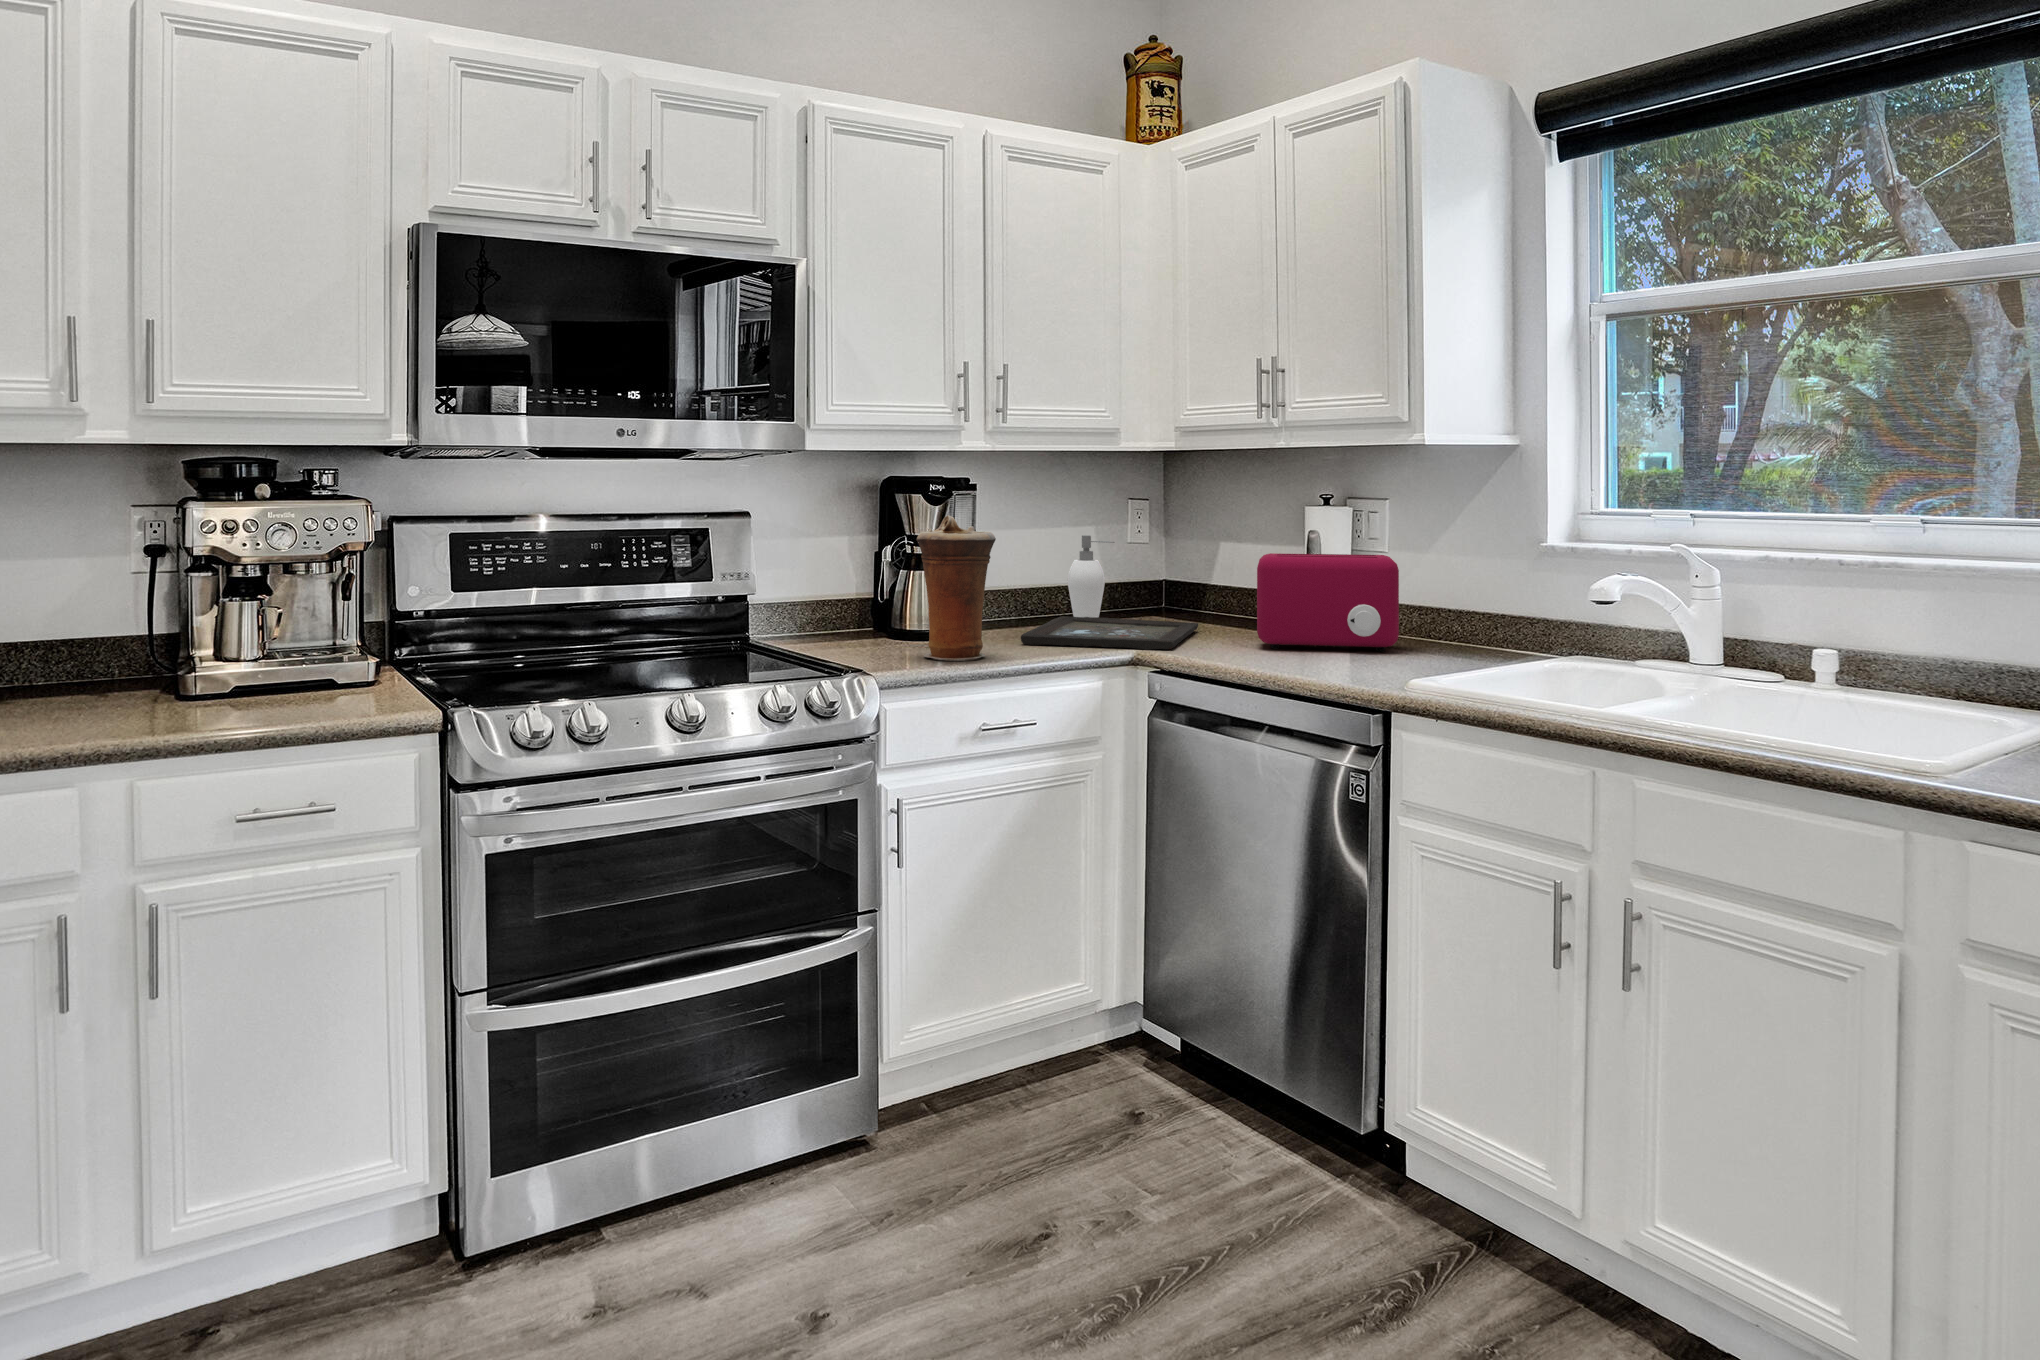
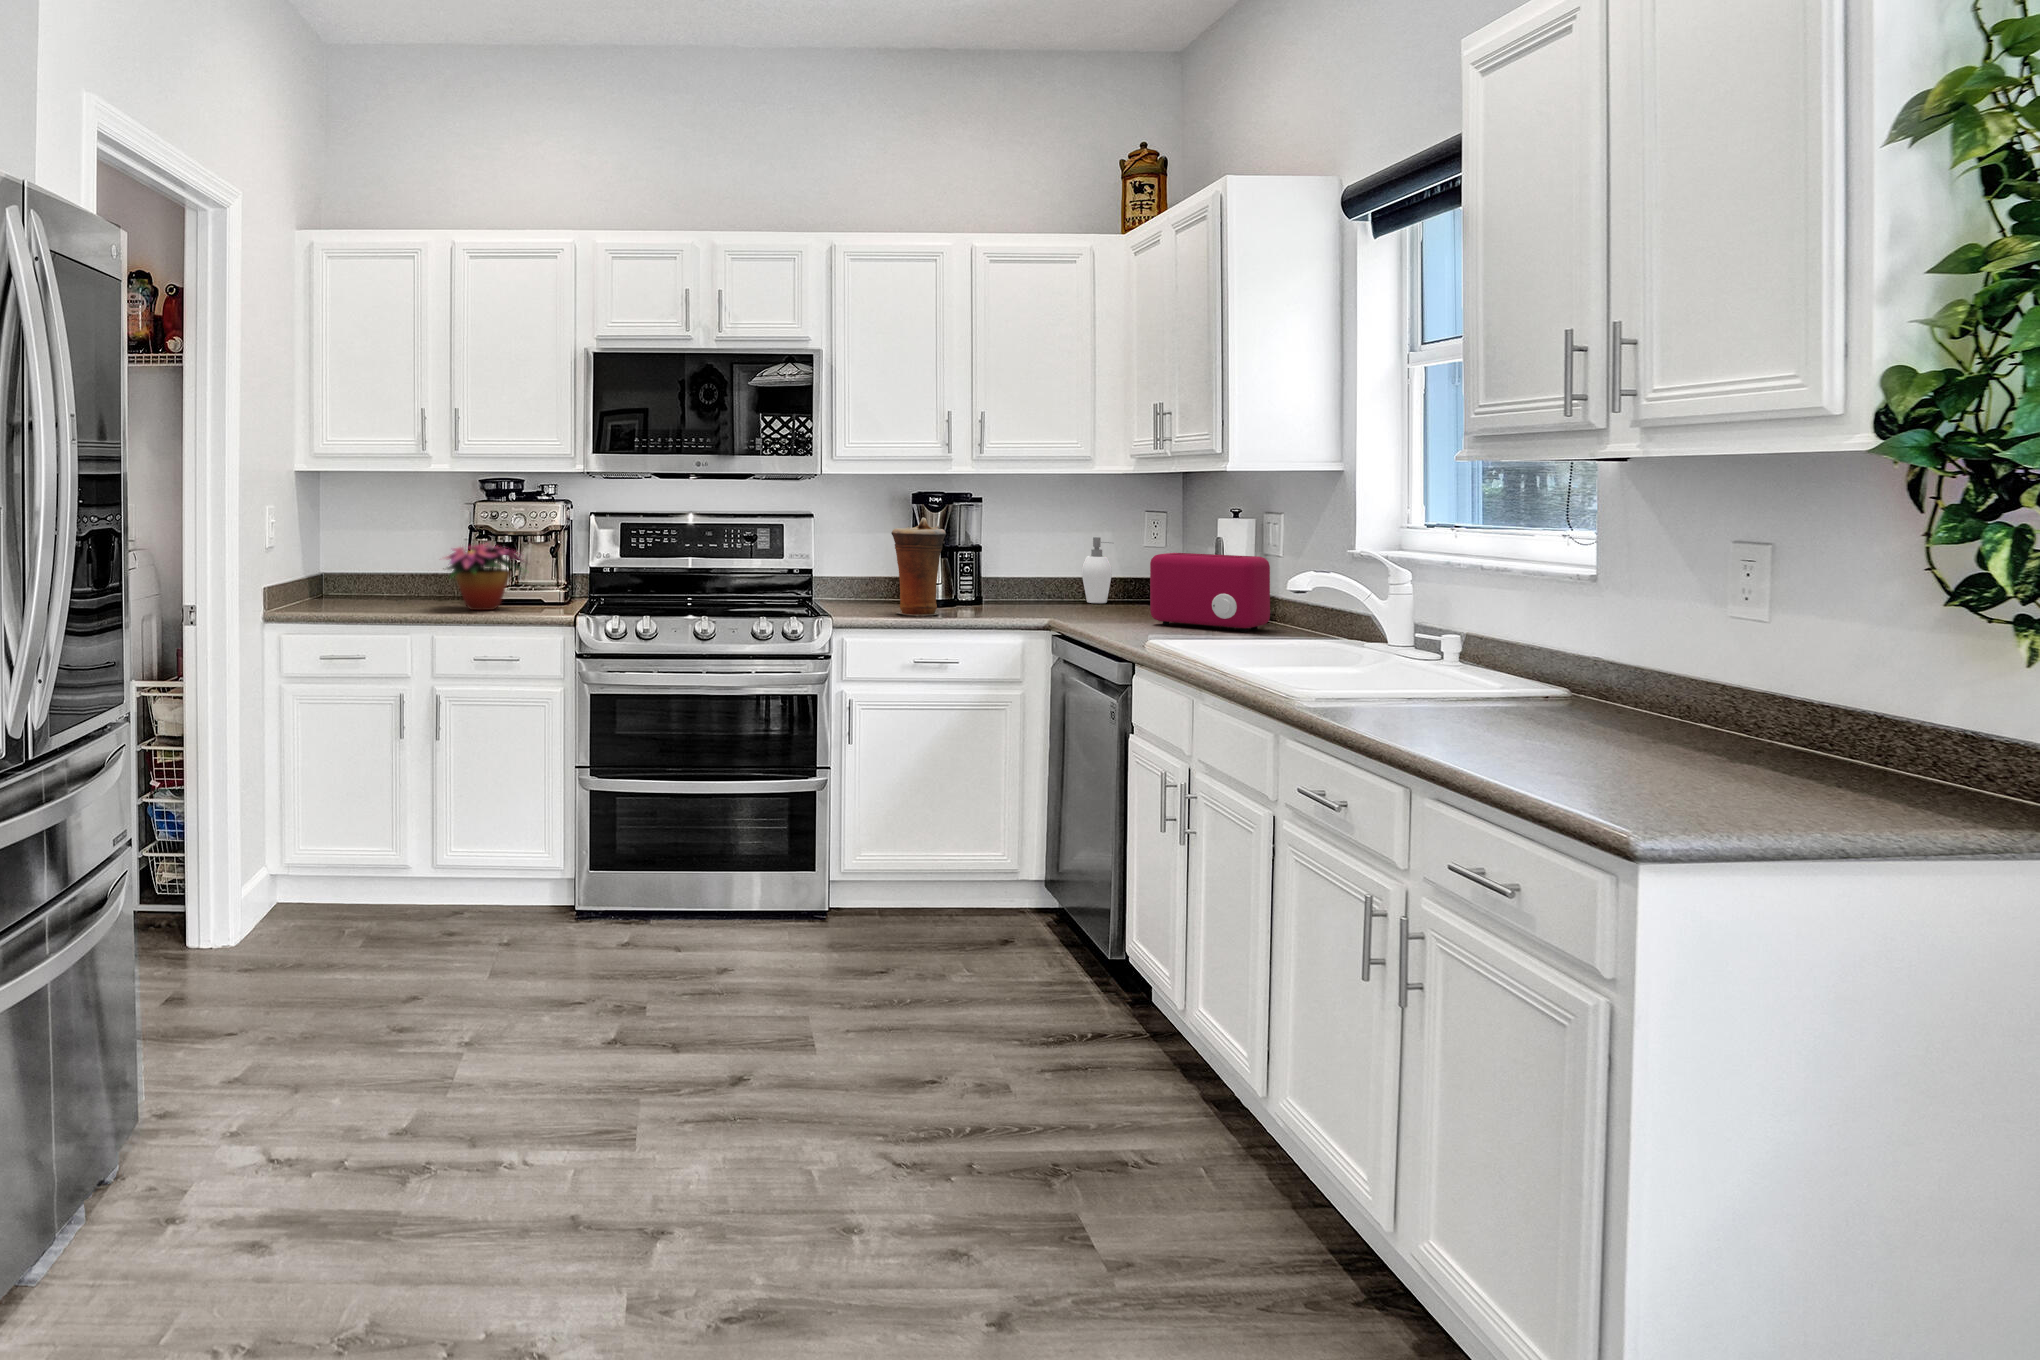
flower arrangement: none [122,581,335,716] -> present [445,544,523,610]
tray: present [1021,616,1198,650] -> none [988,597,1154,620]

